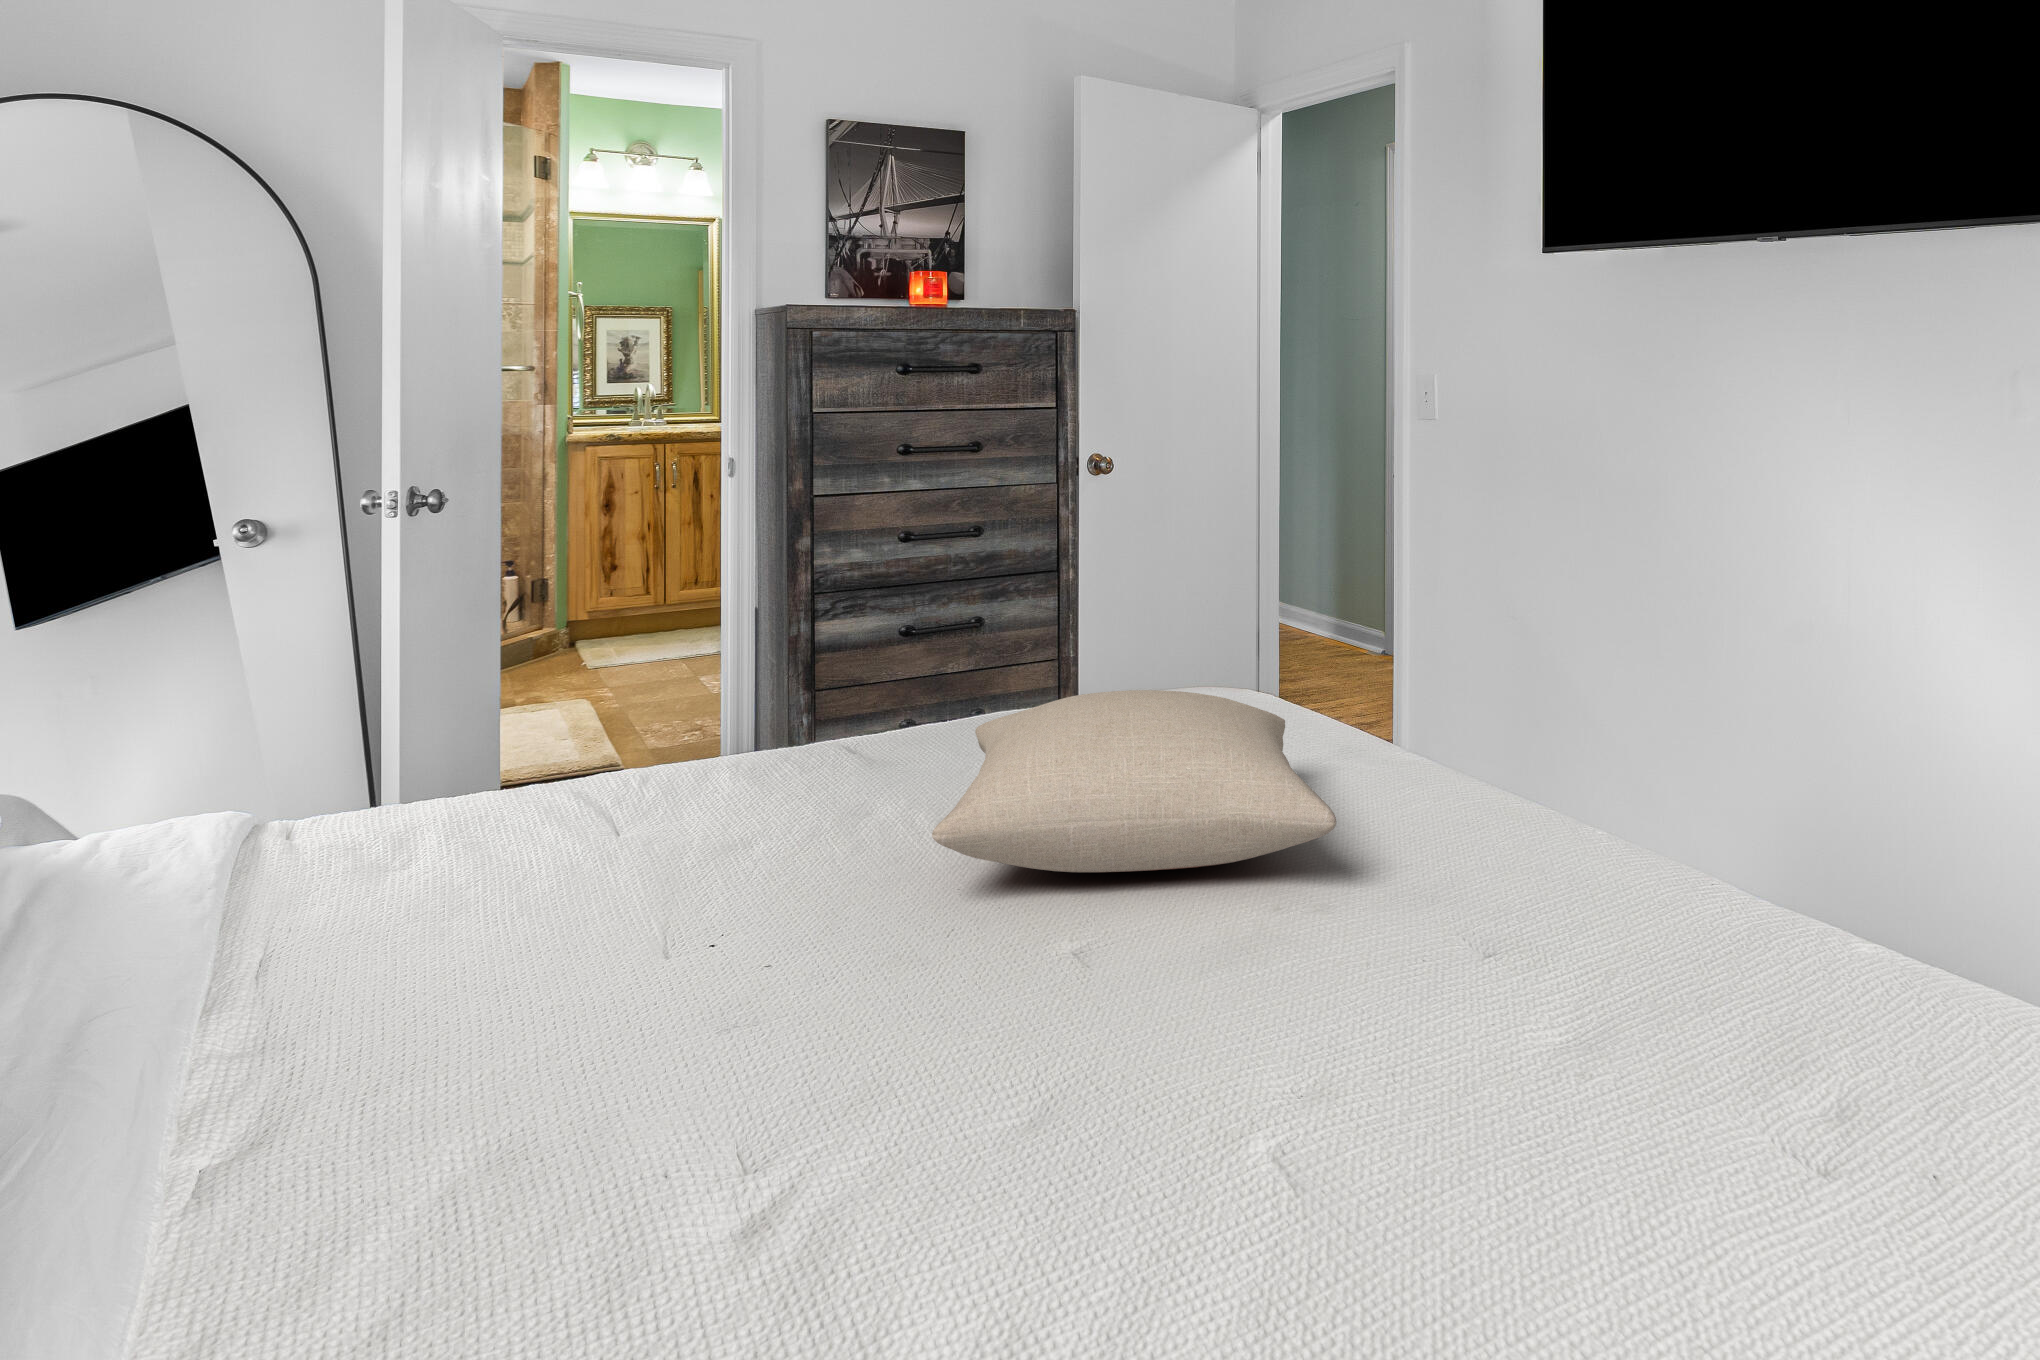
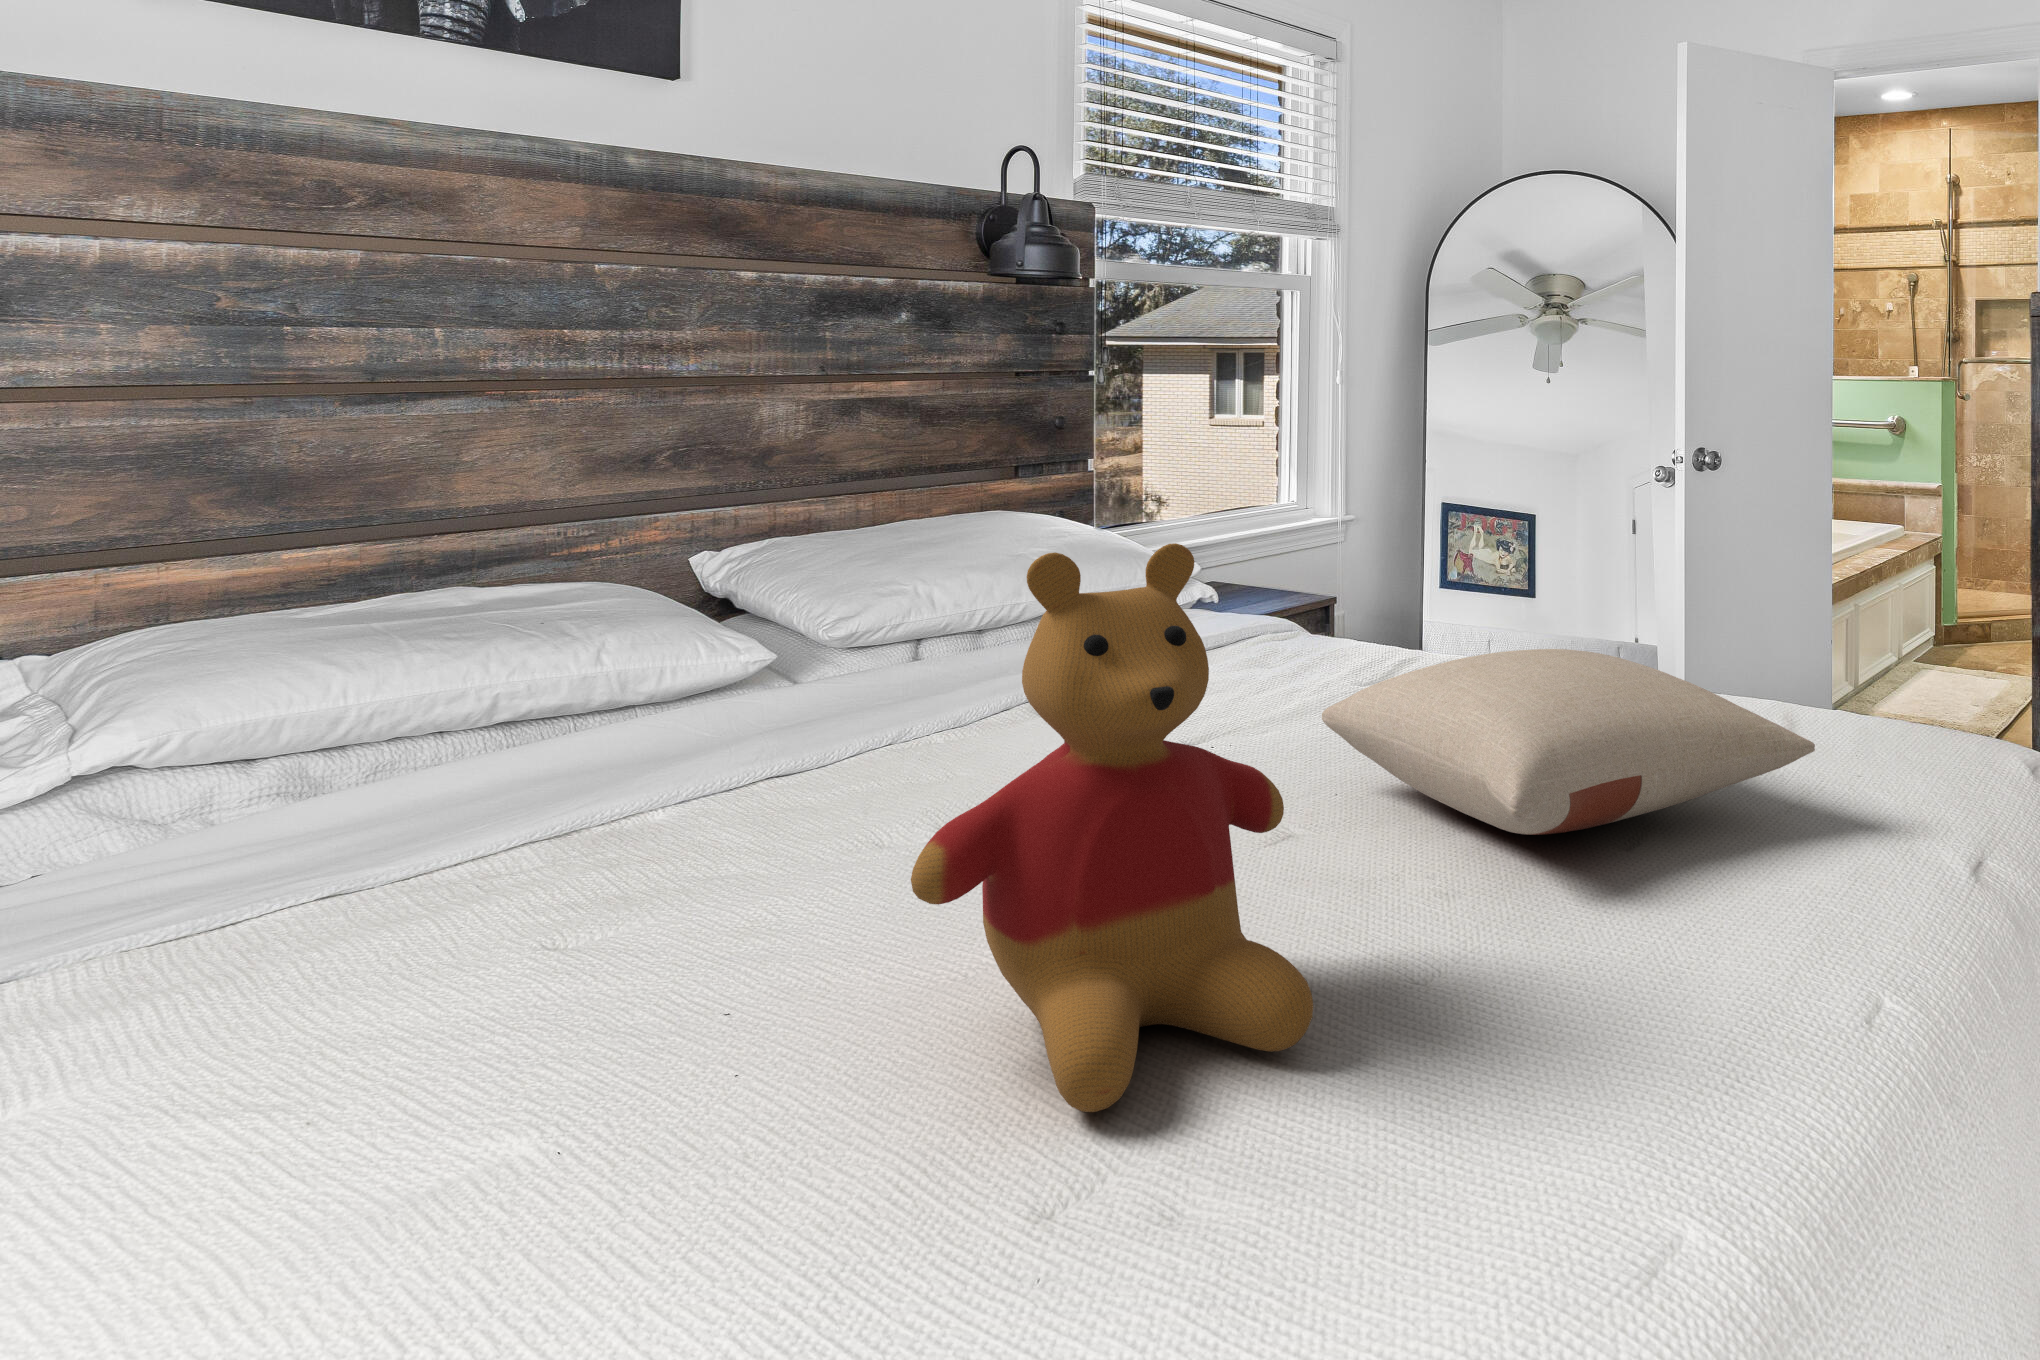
stuffed bear: none [1336,626,1679,1132] -> present [911,543,1313,1112]

